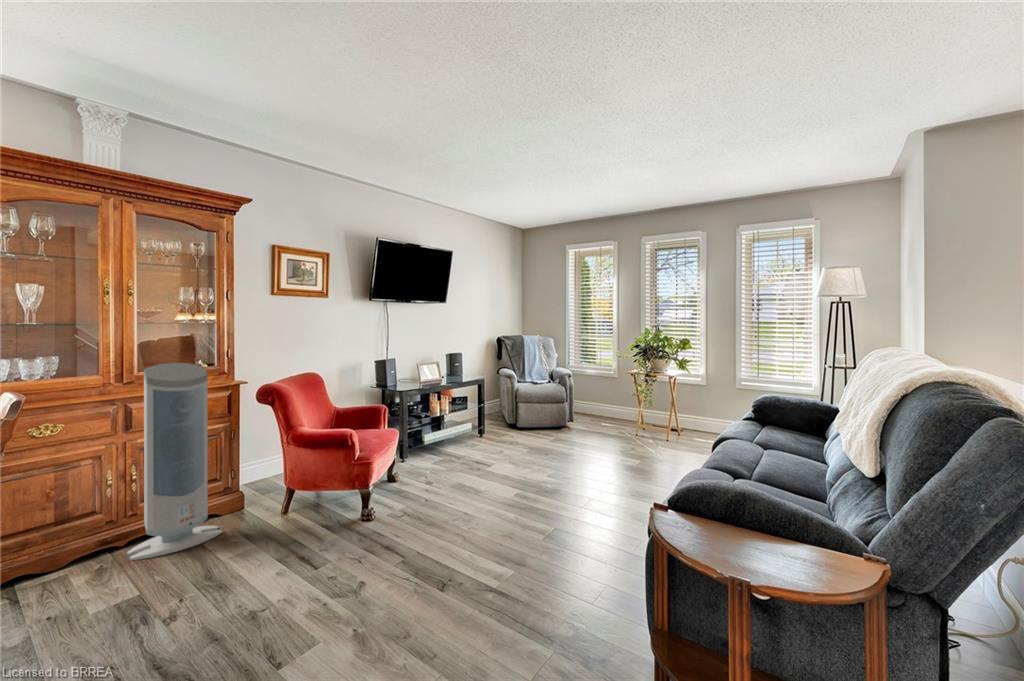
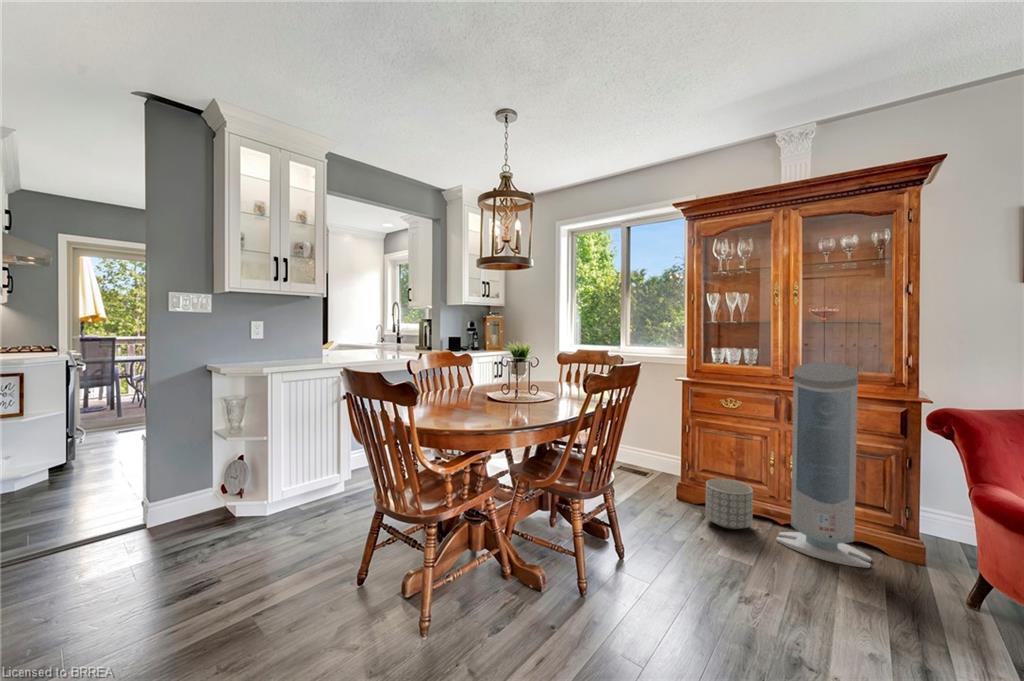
planter: none [19,518,97,587] -> present [706,479,753,529]

